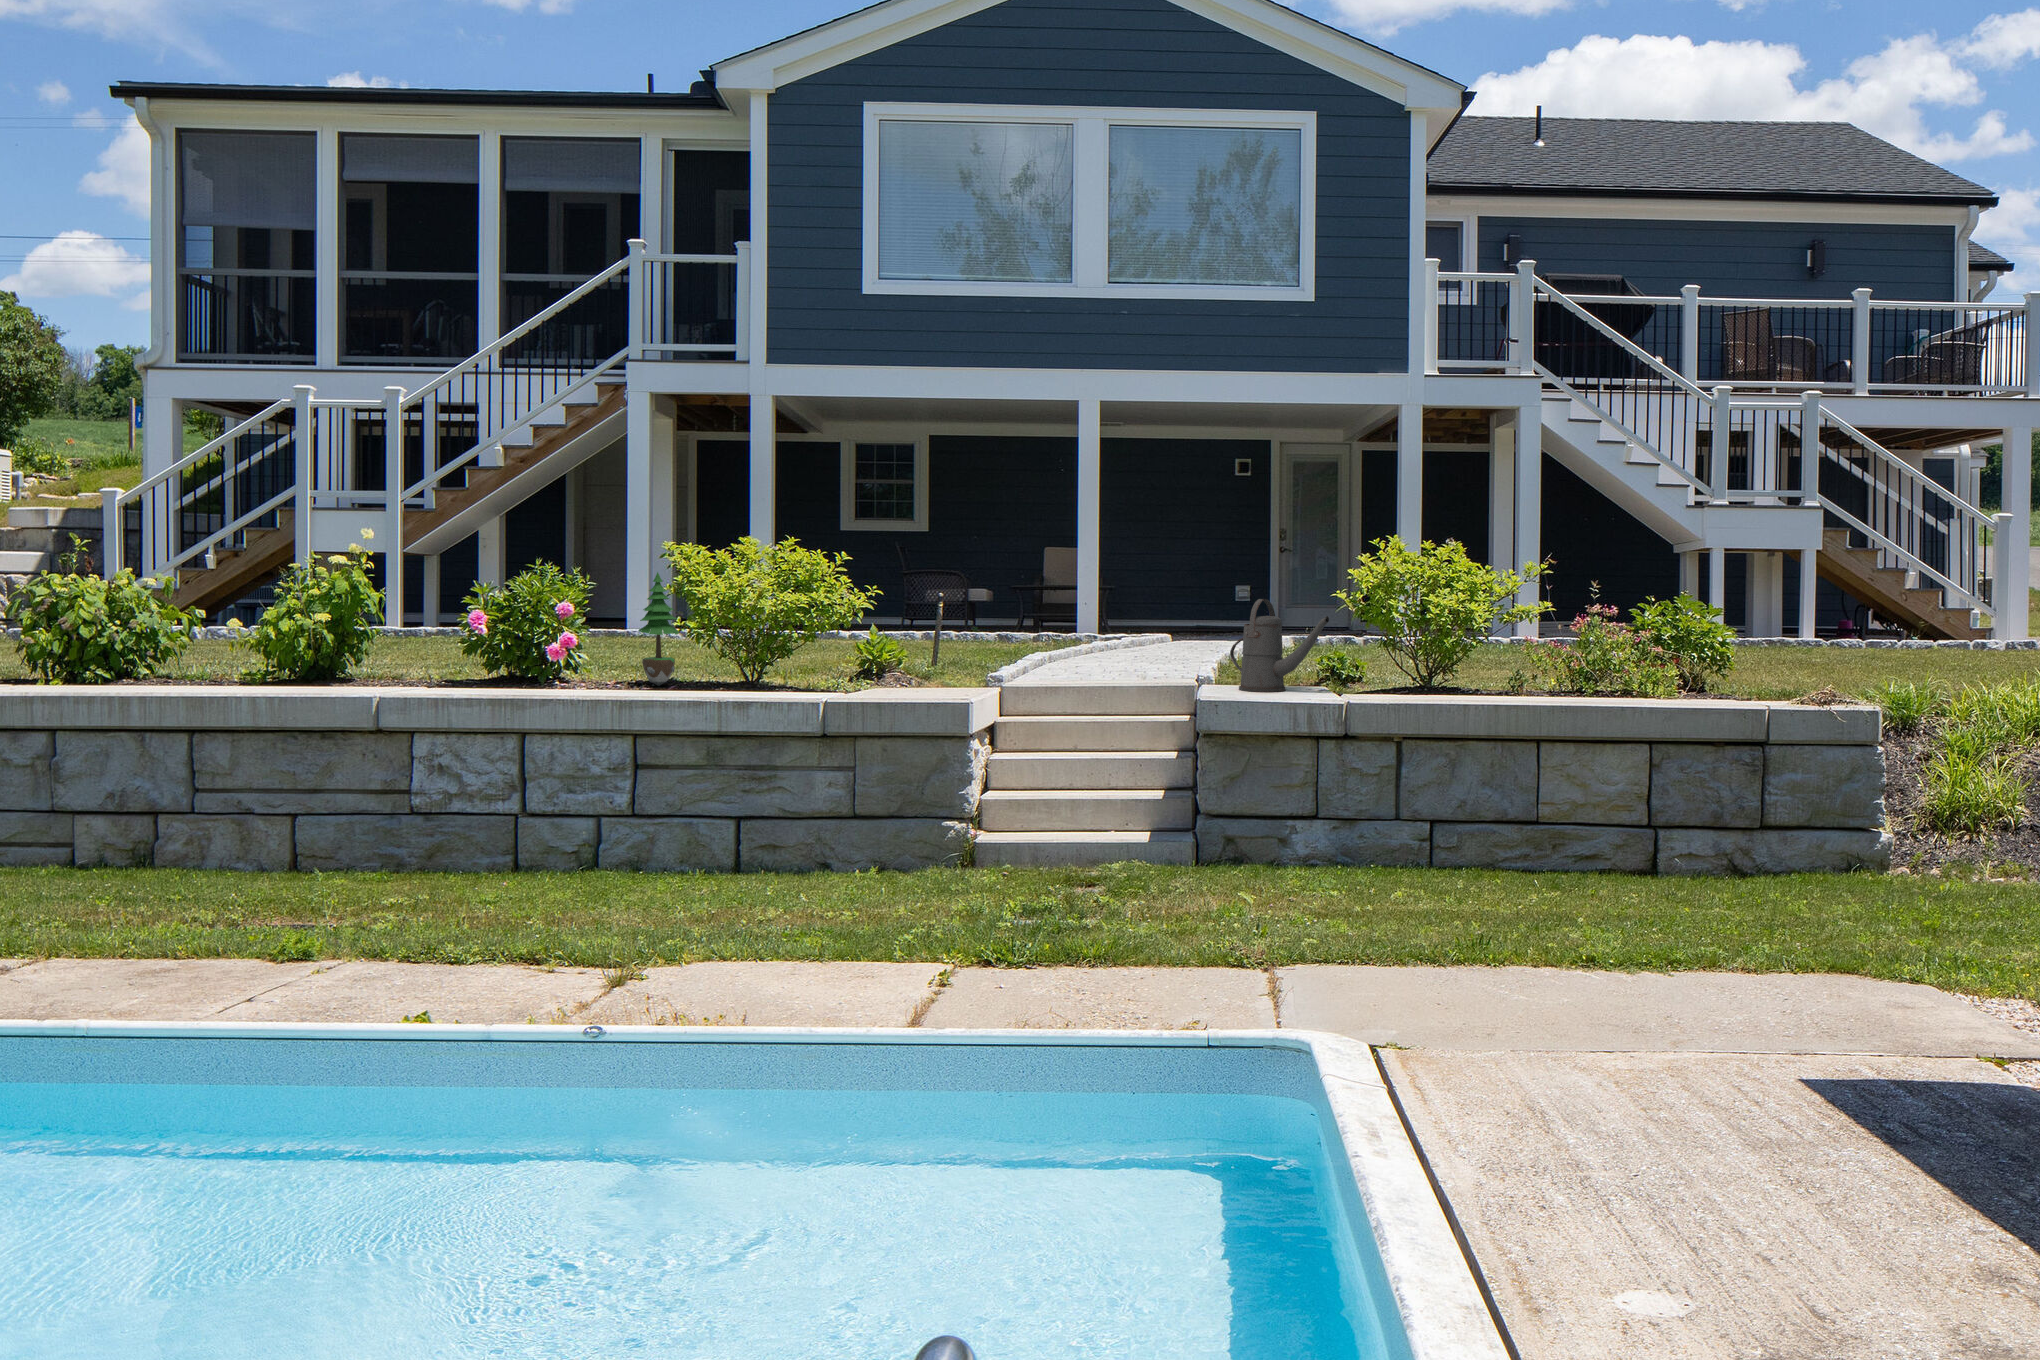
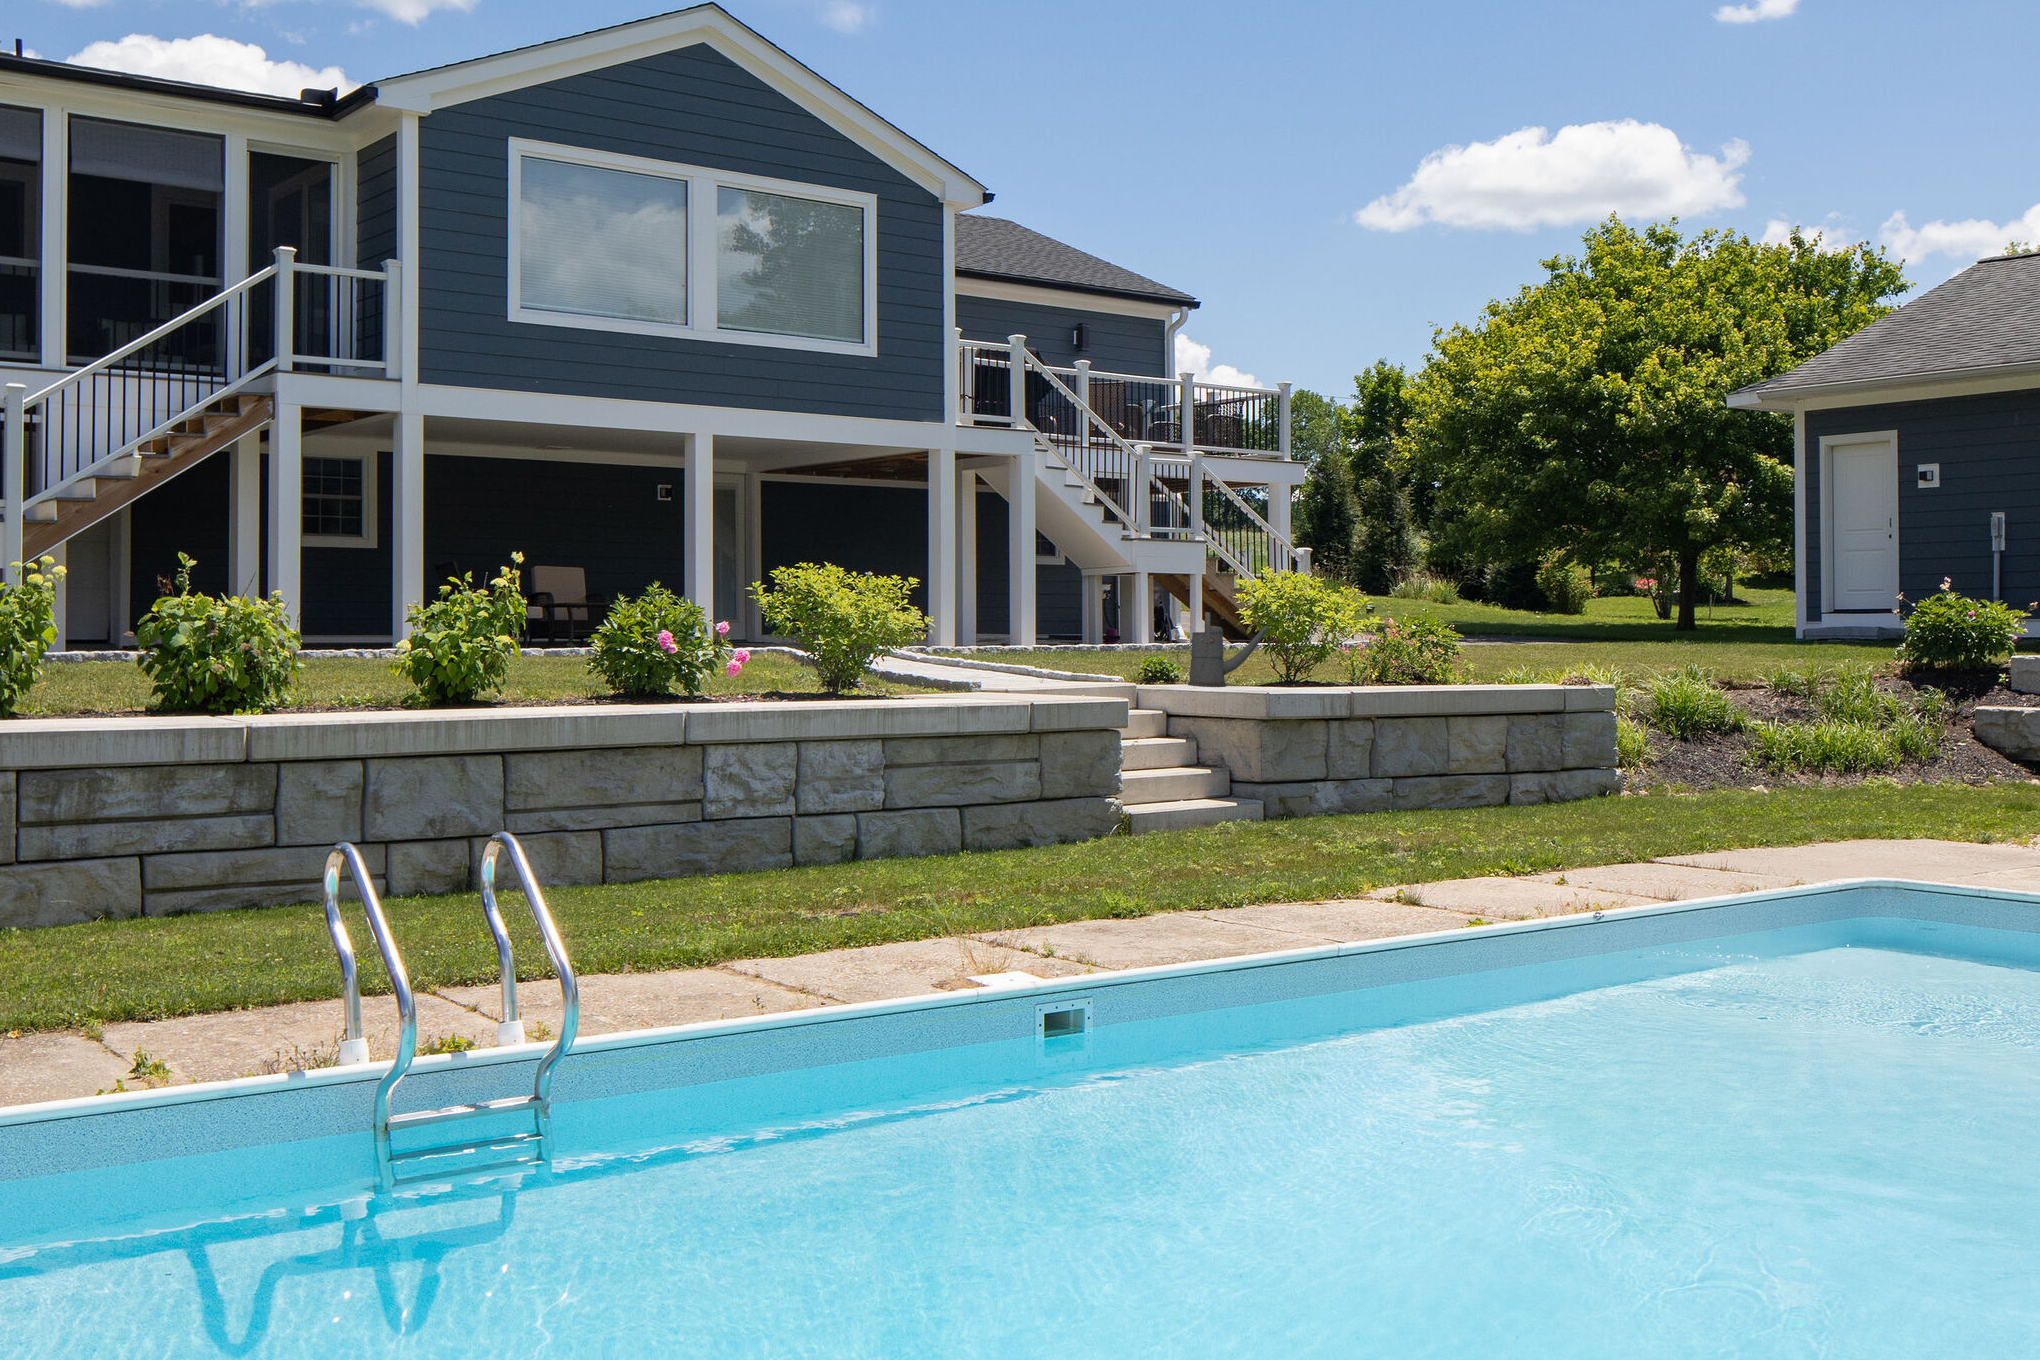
potted tree: present [638,572,679,686] -> none [784,589,822,696]

